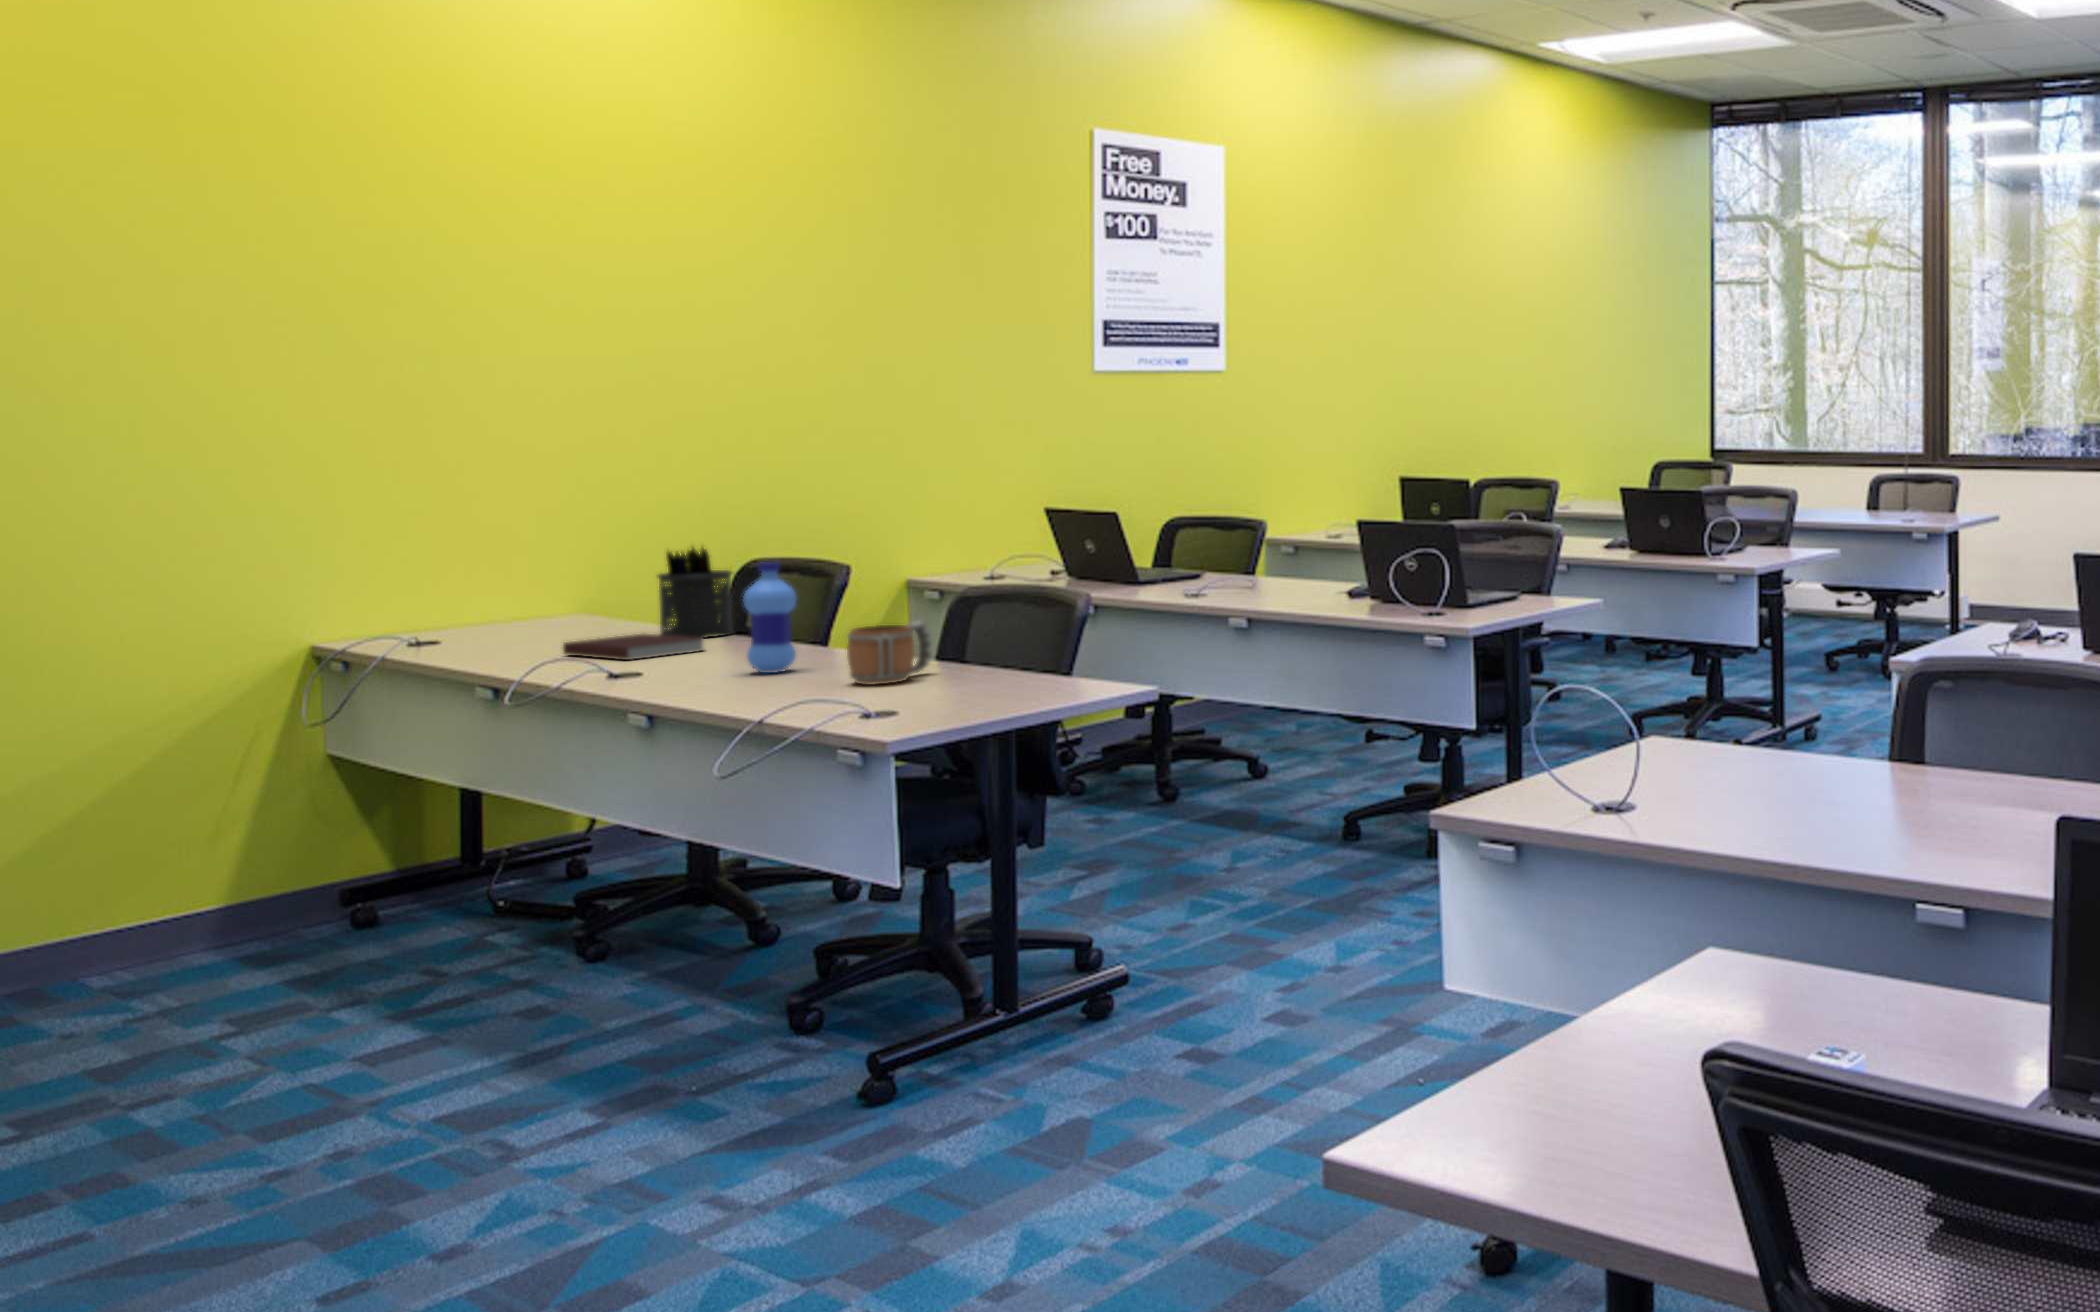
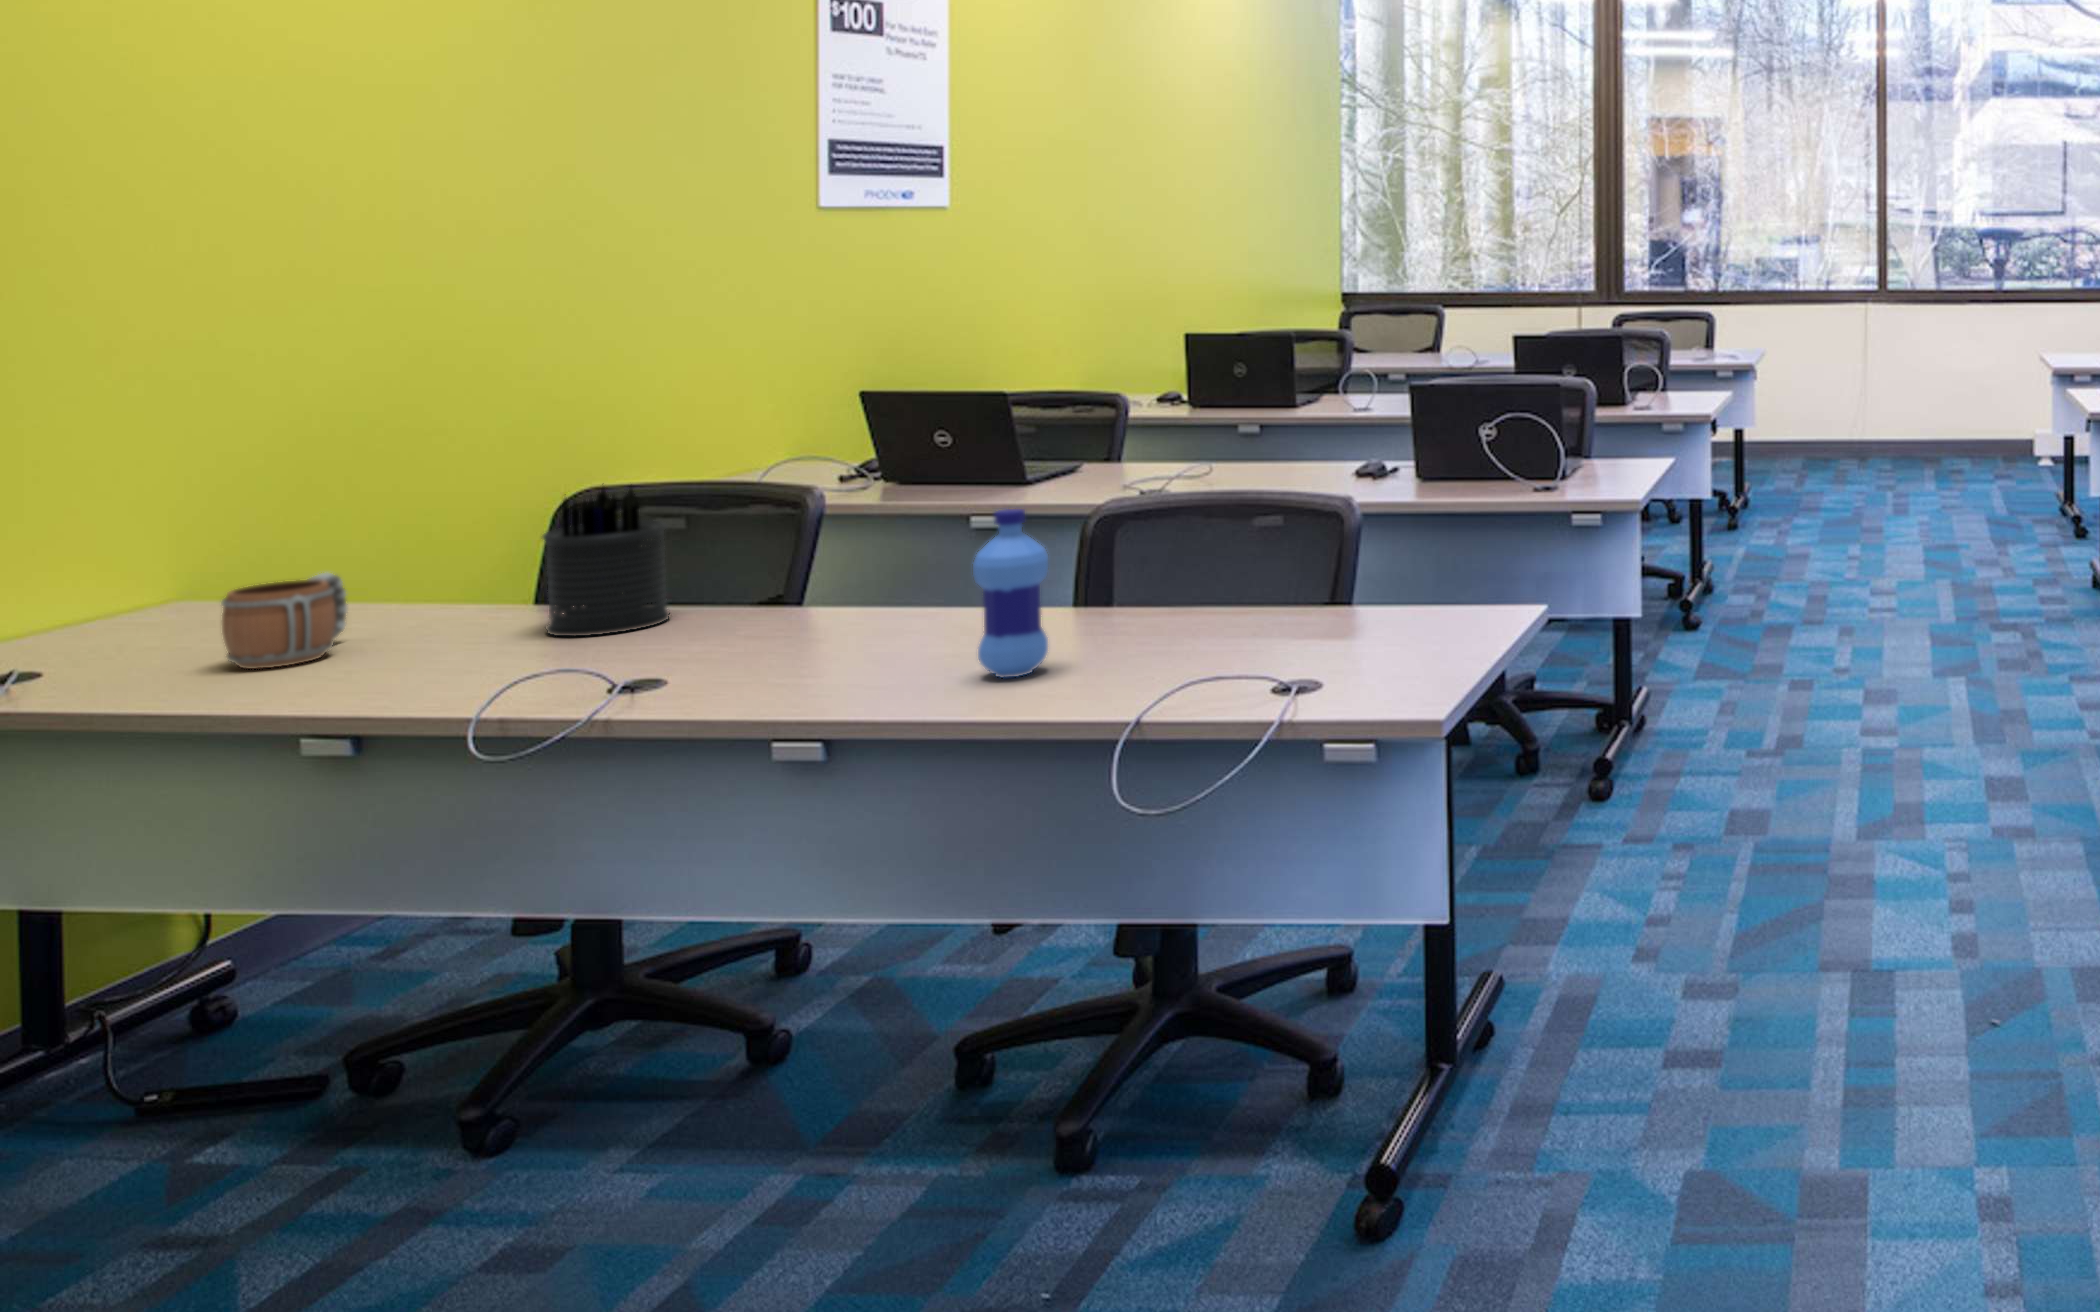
mug: present [847,621,932,685] -> present [222,573,347,669]
notebook: present [563,634,705,660] -> none [484,630,739,684]

